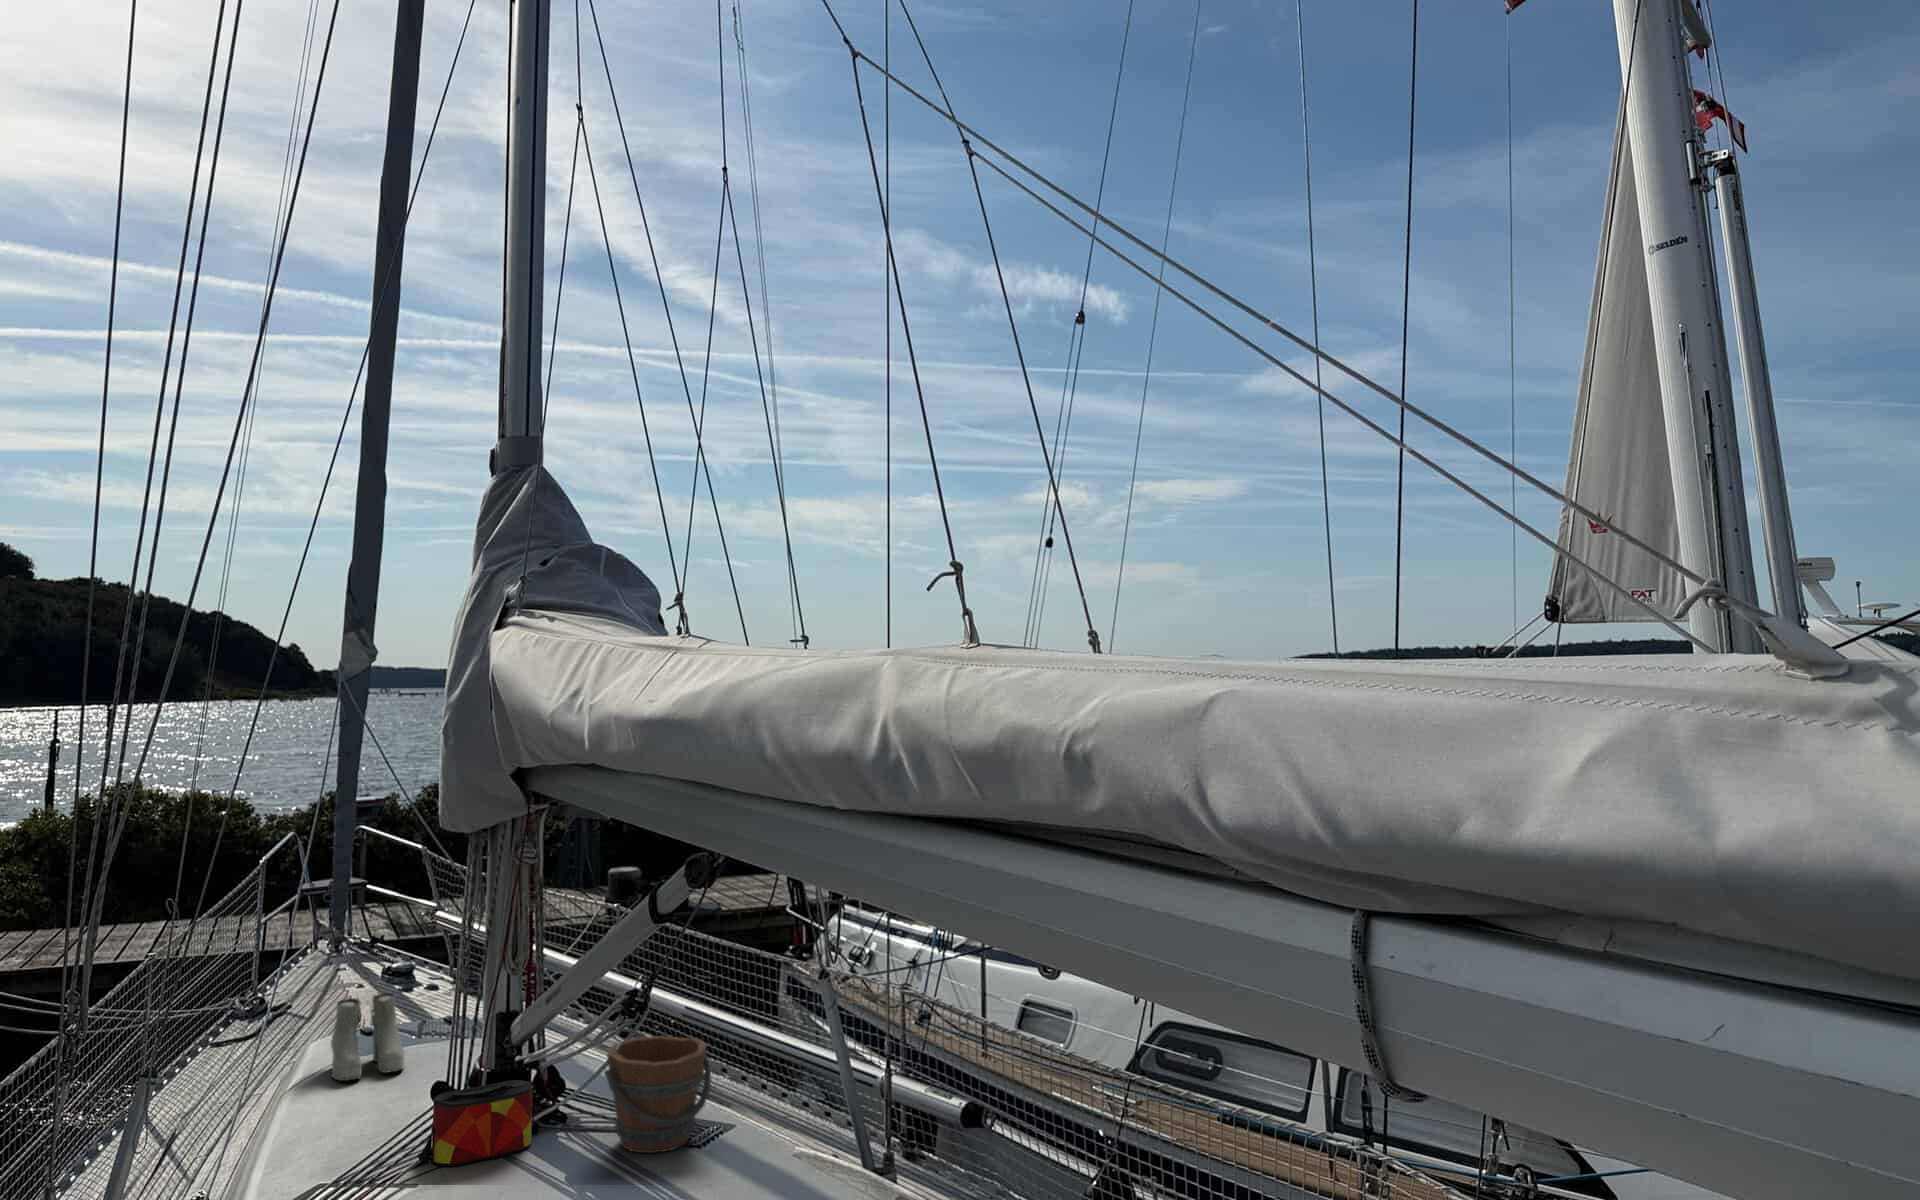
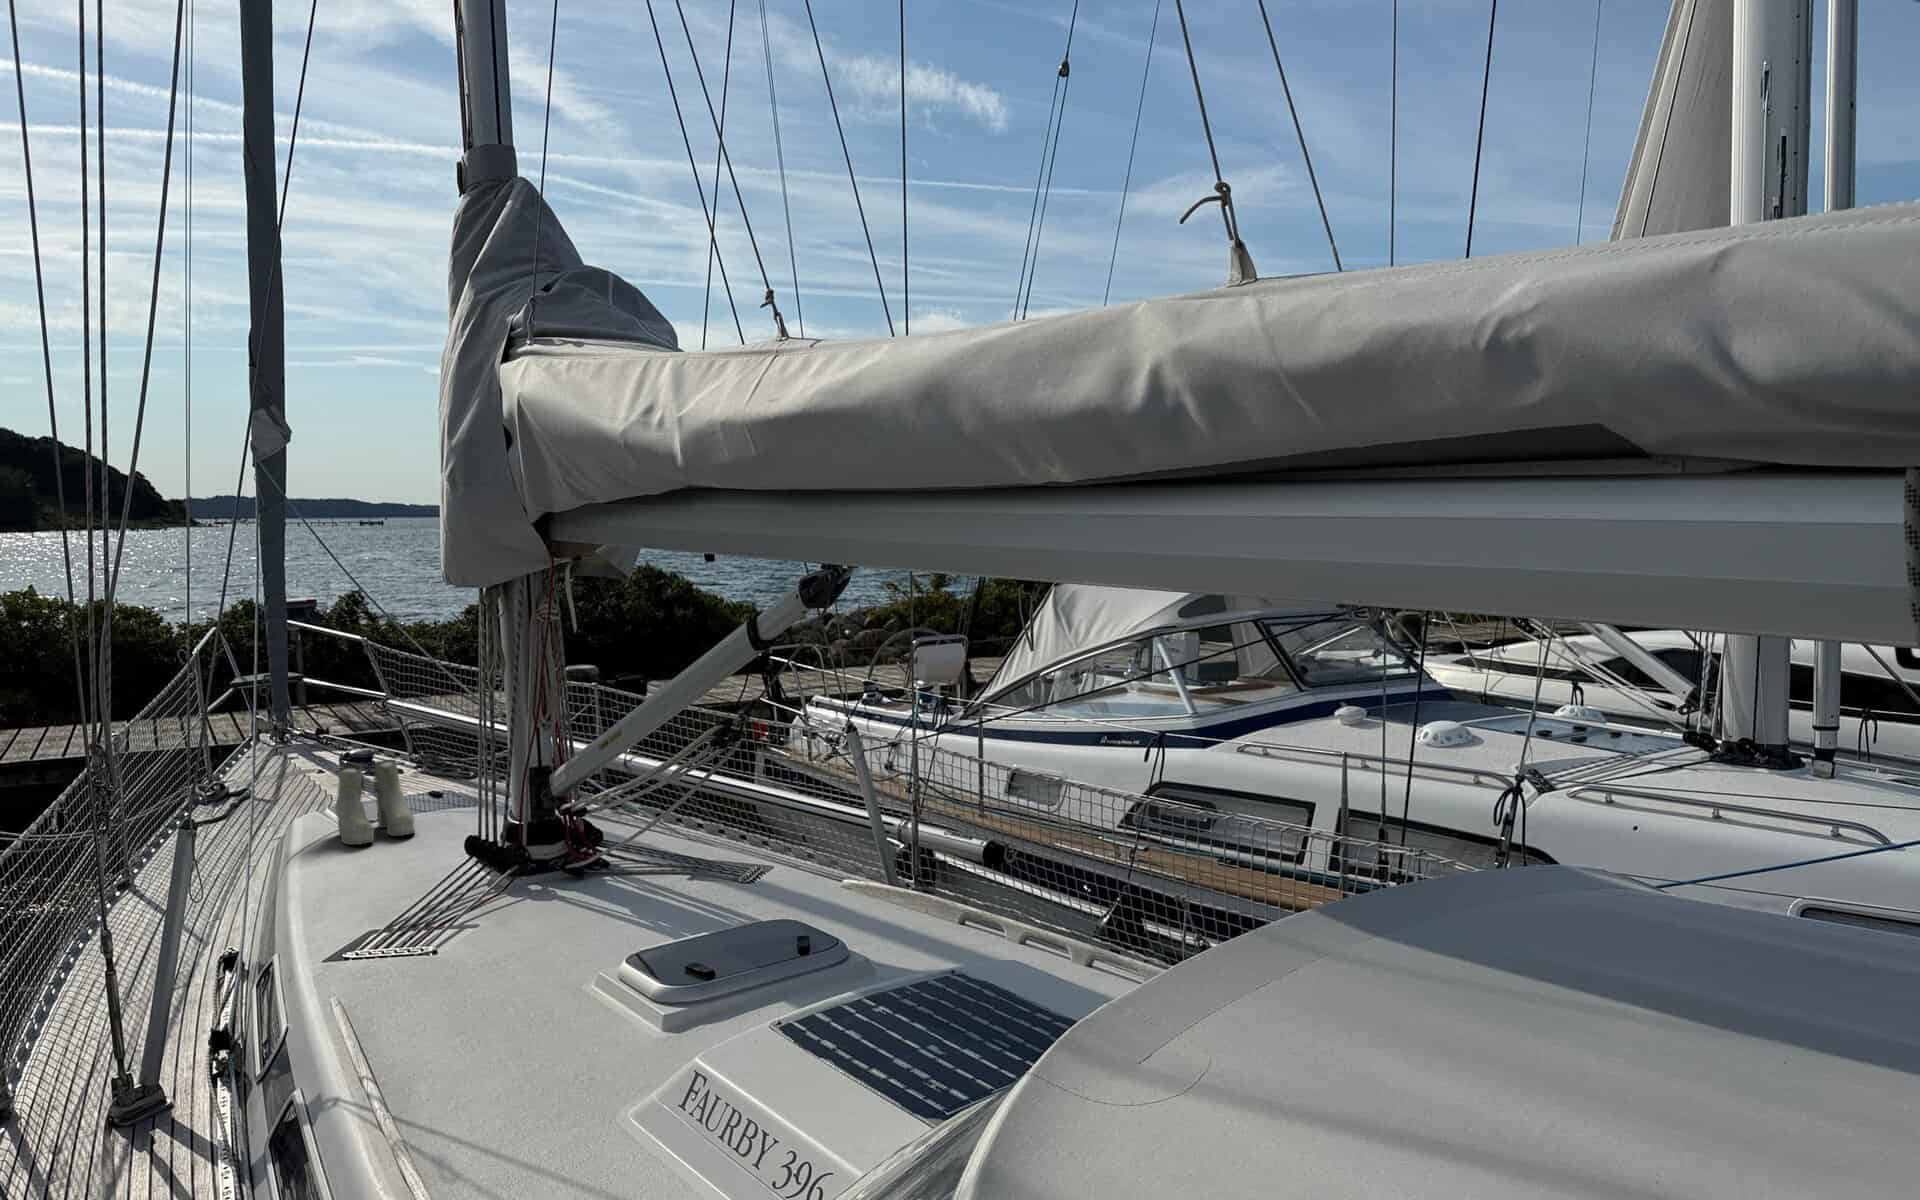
bucket: present [604,1036,711,1153] -> none [653,780,758,890]
bag: present [417,1080,534,1166] -> none [468,828,579,910]

